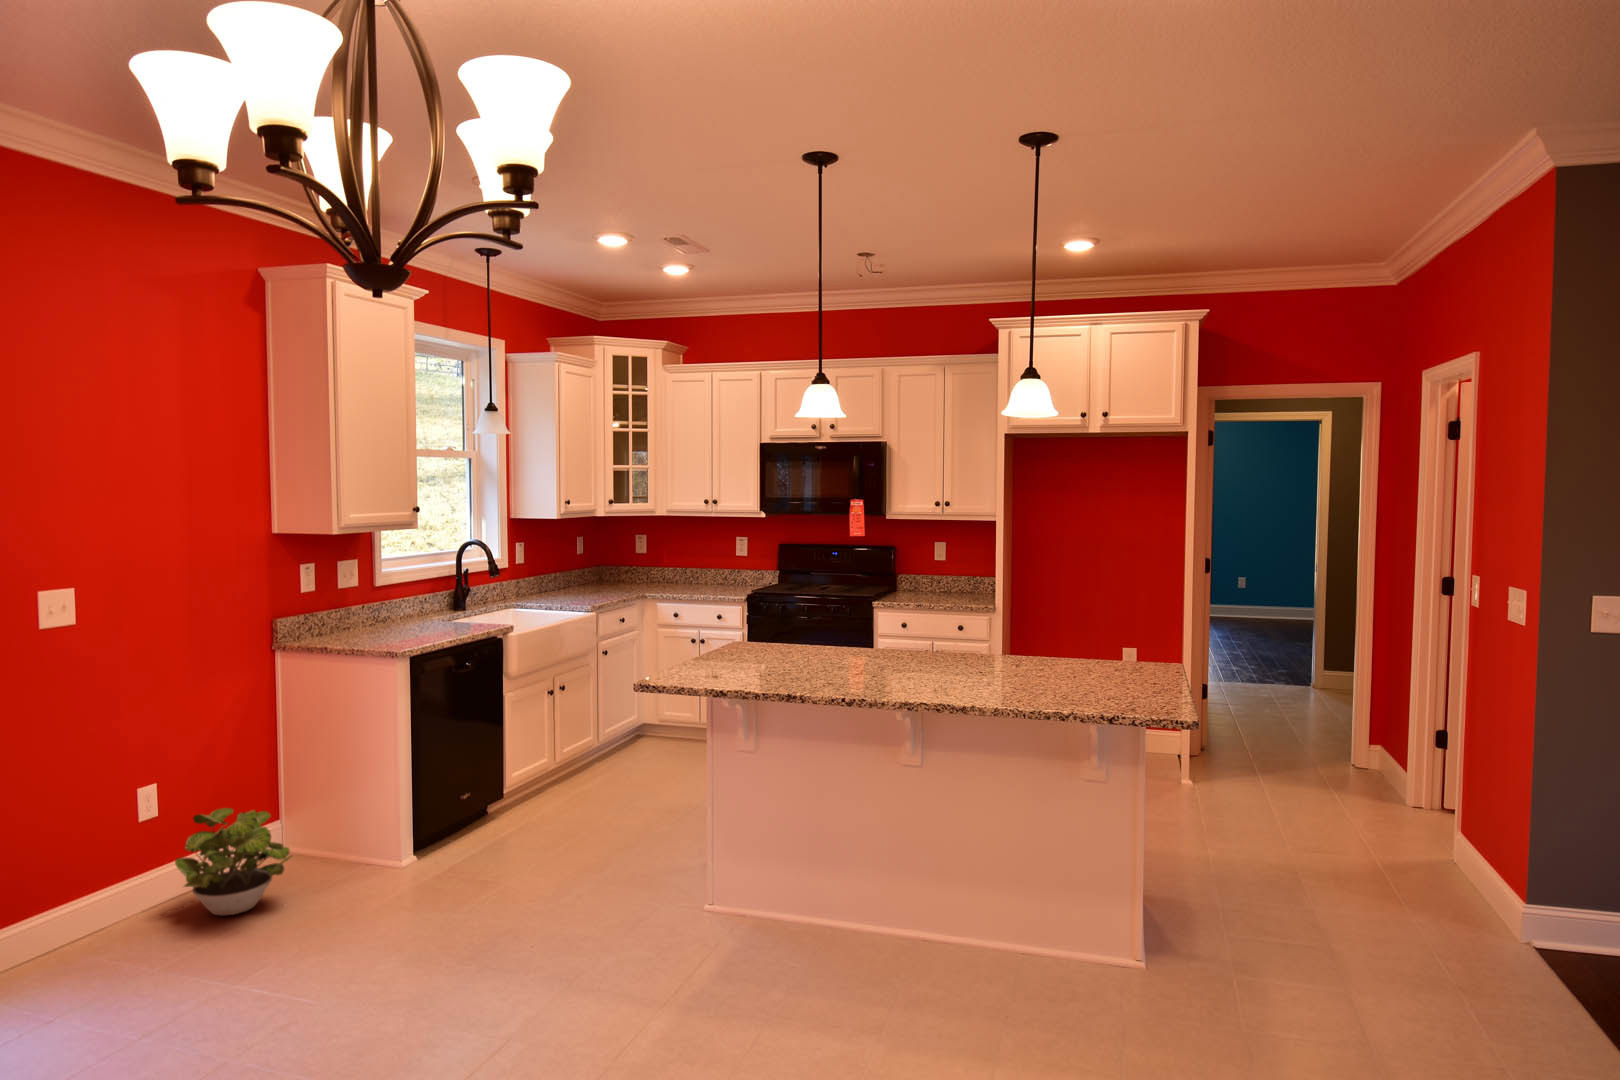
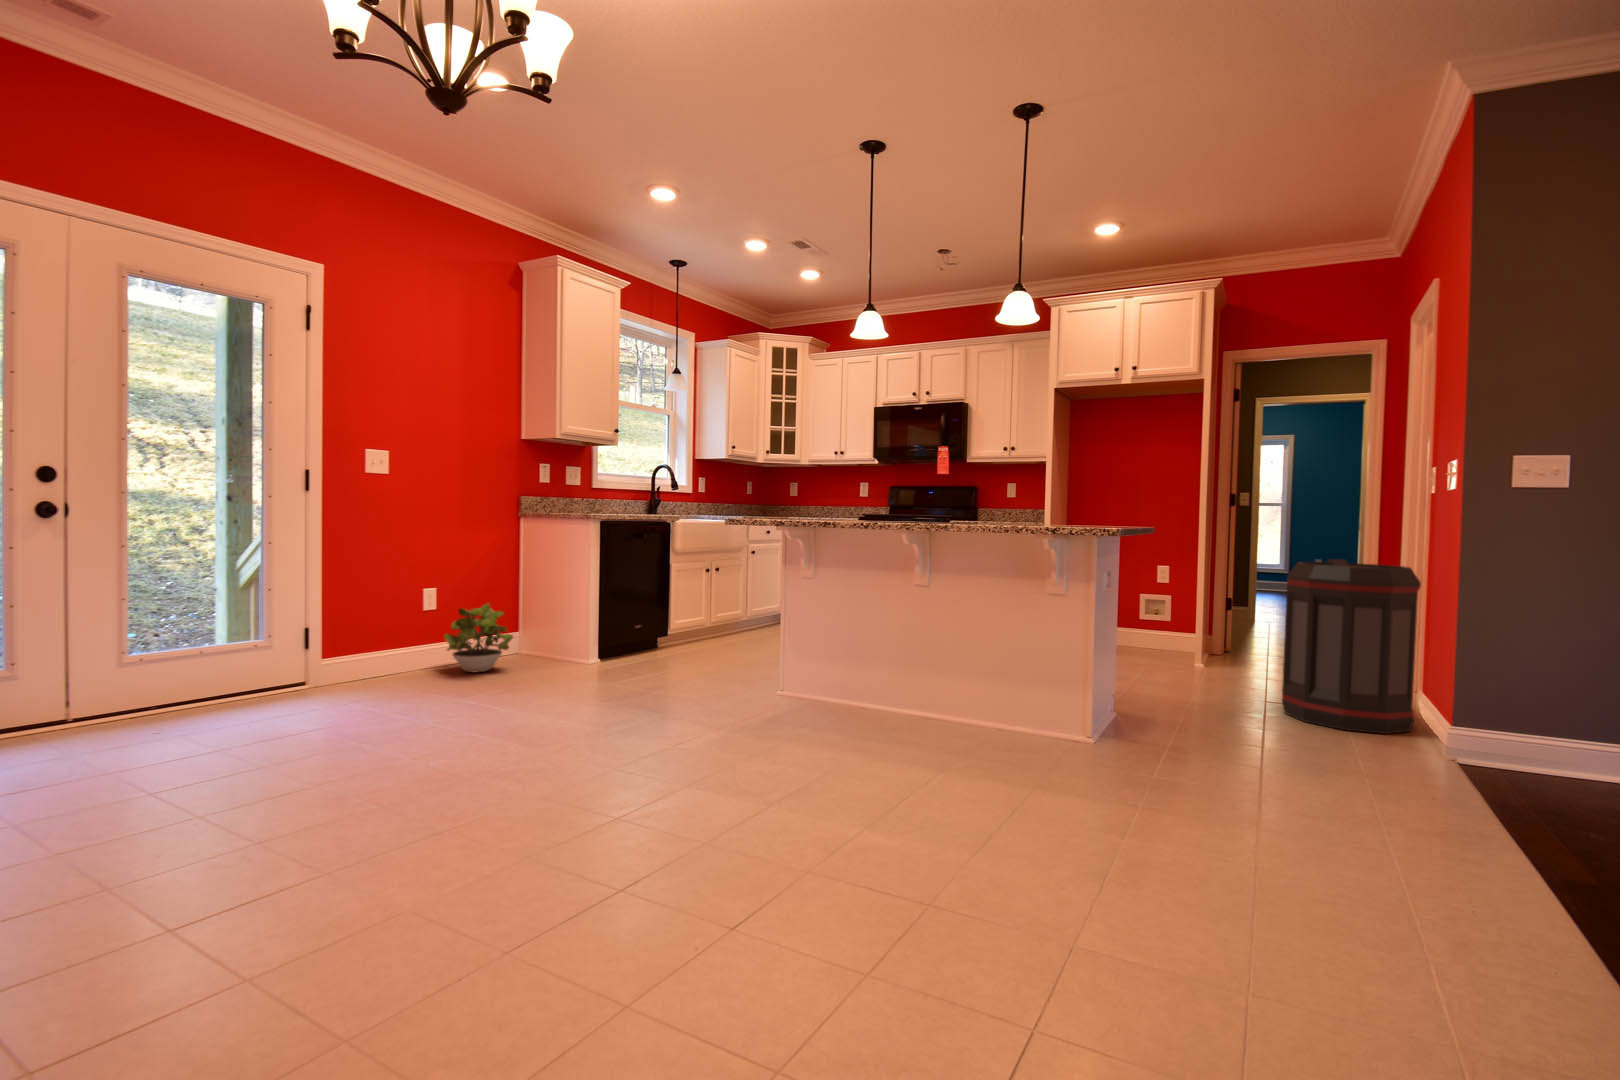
trash can: none [1314,680,1469,899] -> present [1282,559,1421,734]

